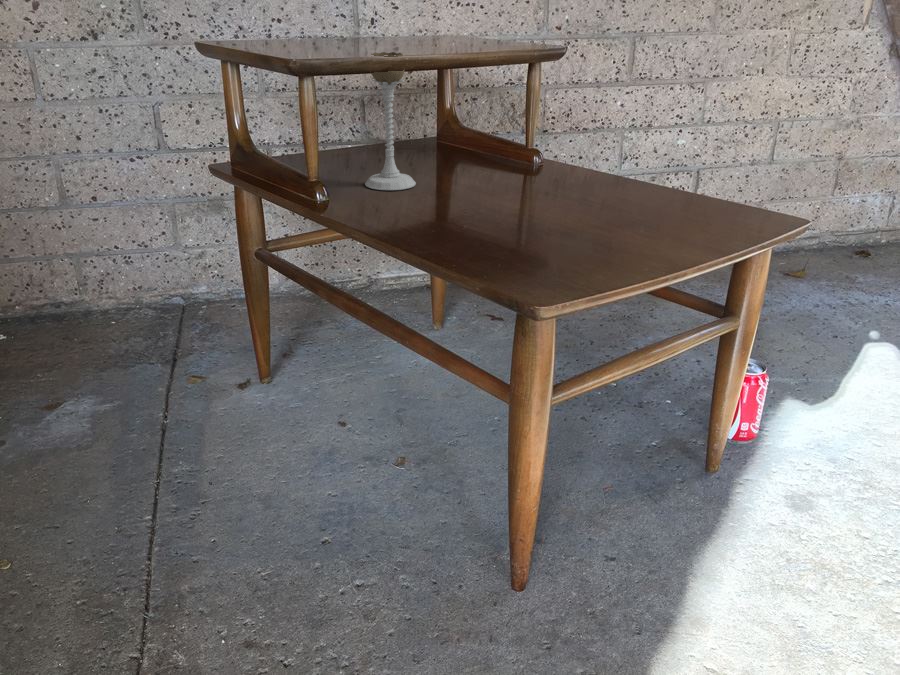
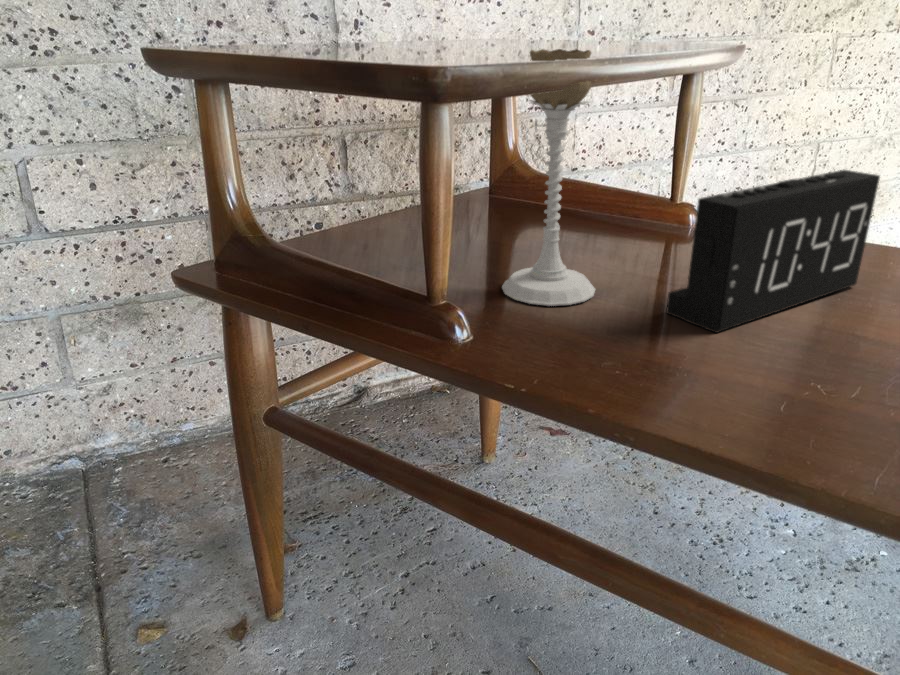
alarm clock: none [437,126,571,206] -> present [666,170,880,333]

